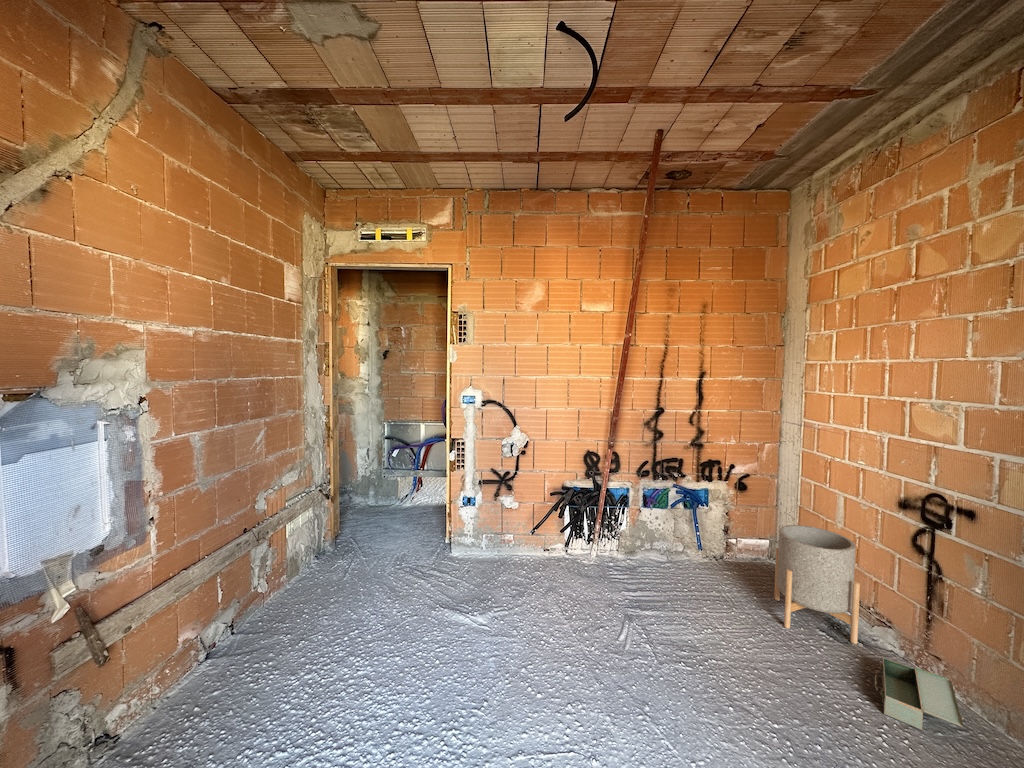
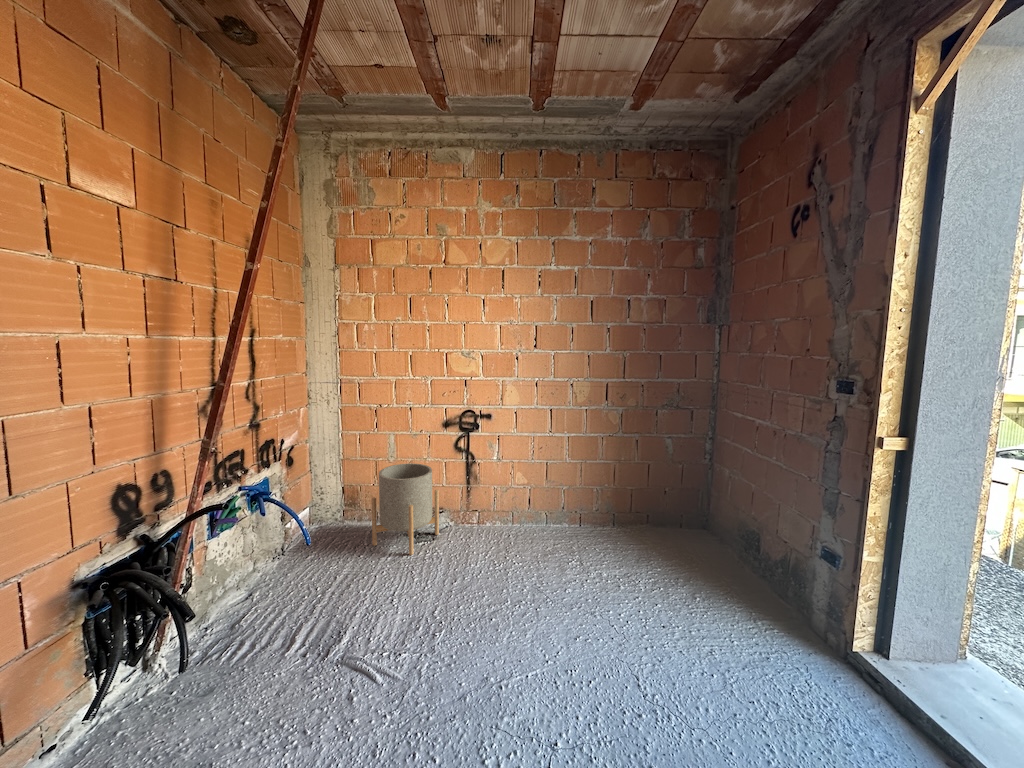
toolbox: present [875,657,964,730] -> none [467,516,521,552]

